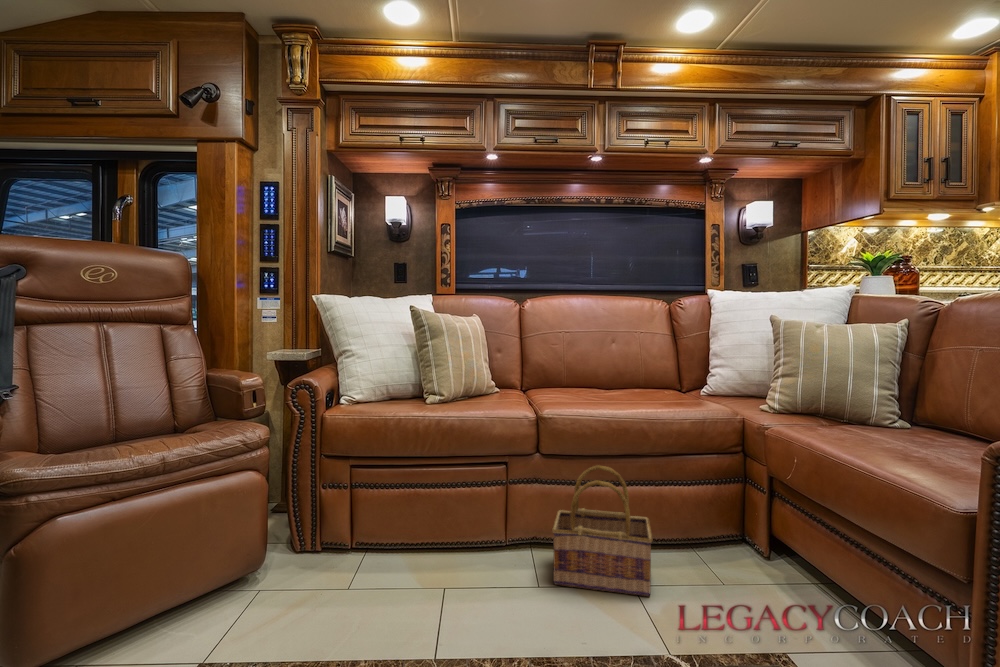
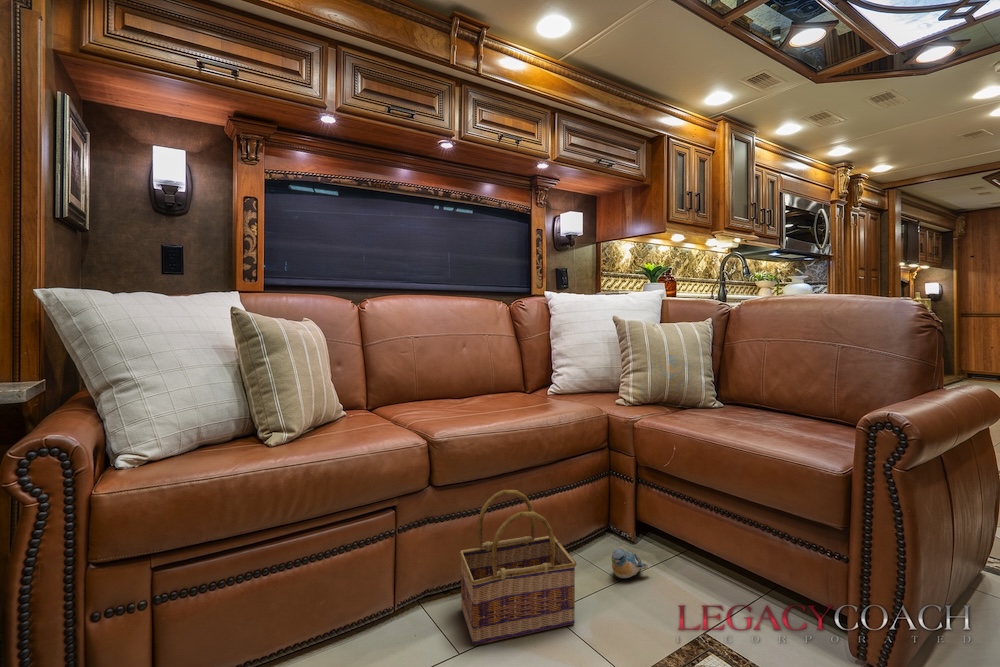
plush toy: none [713,547,760,580] -> present [612,548,650,578]

